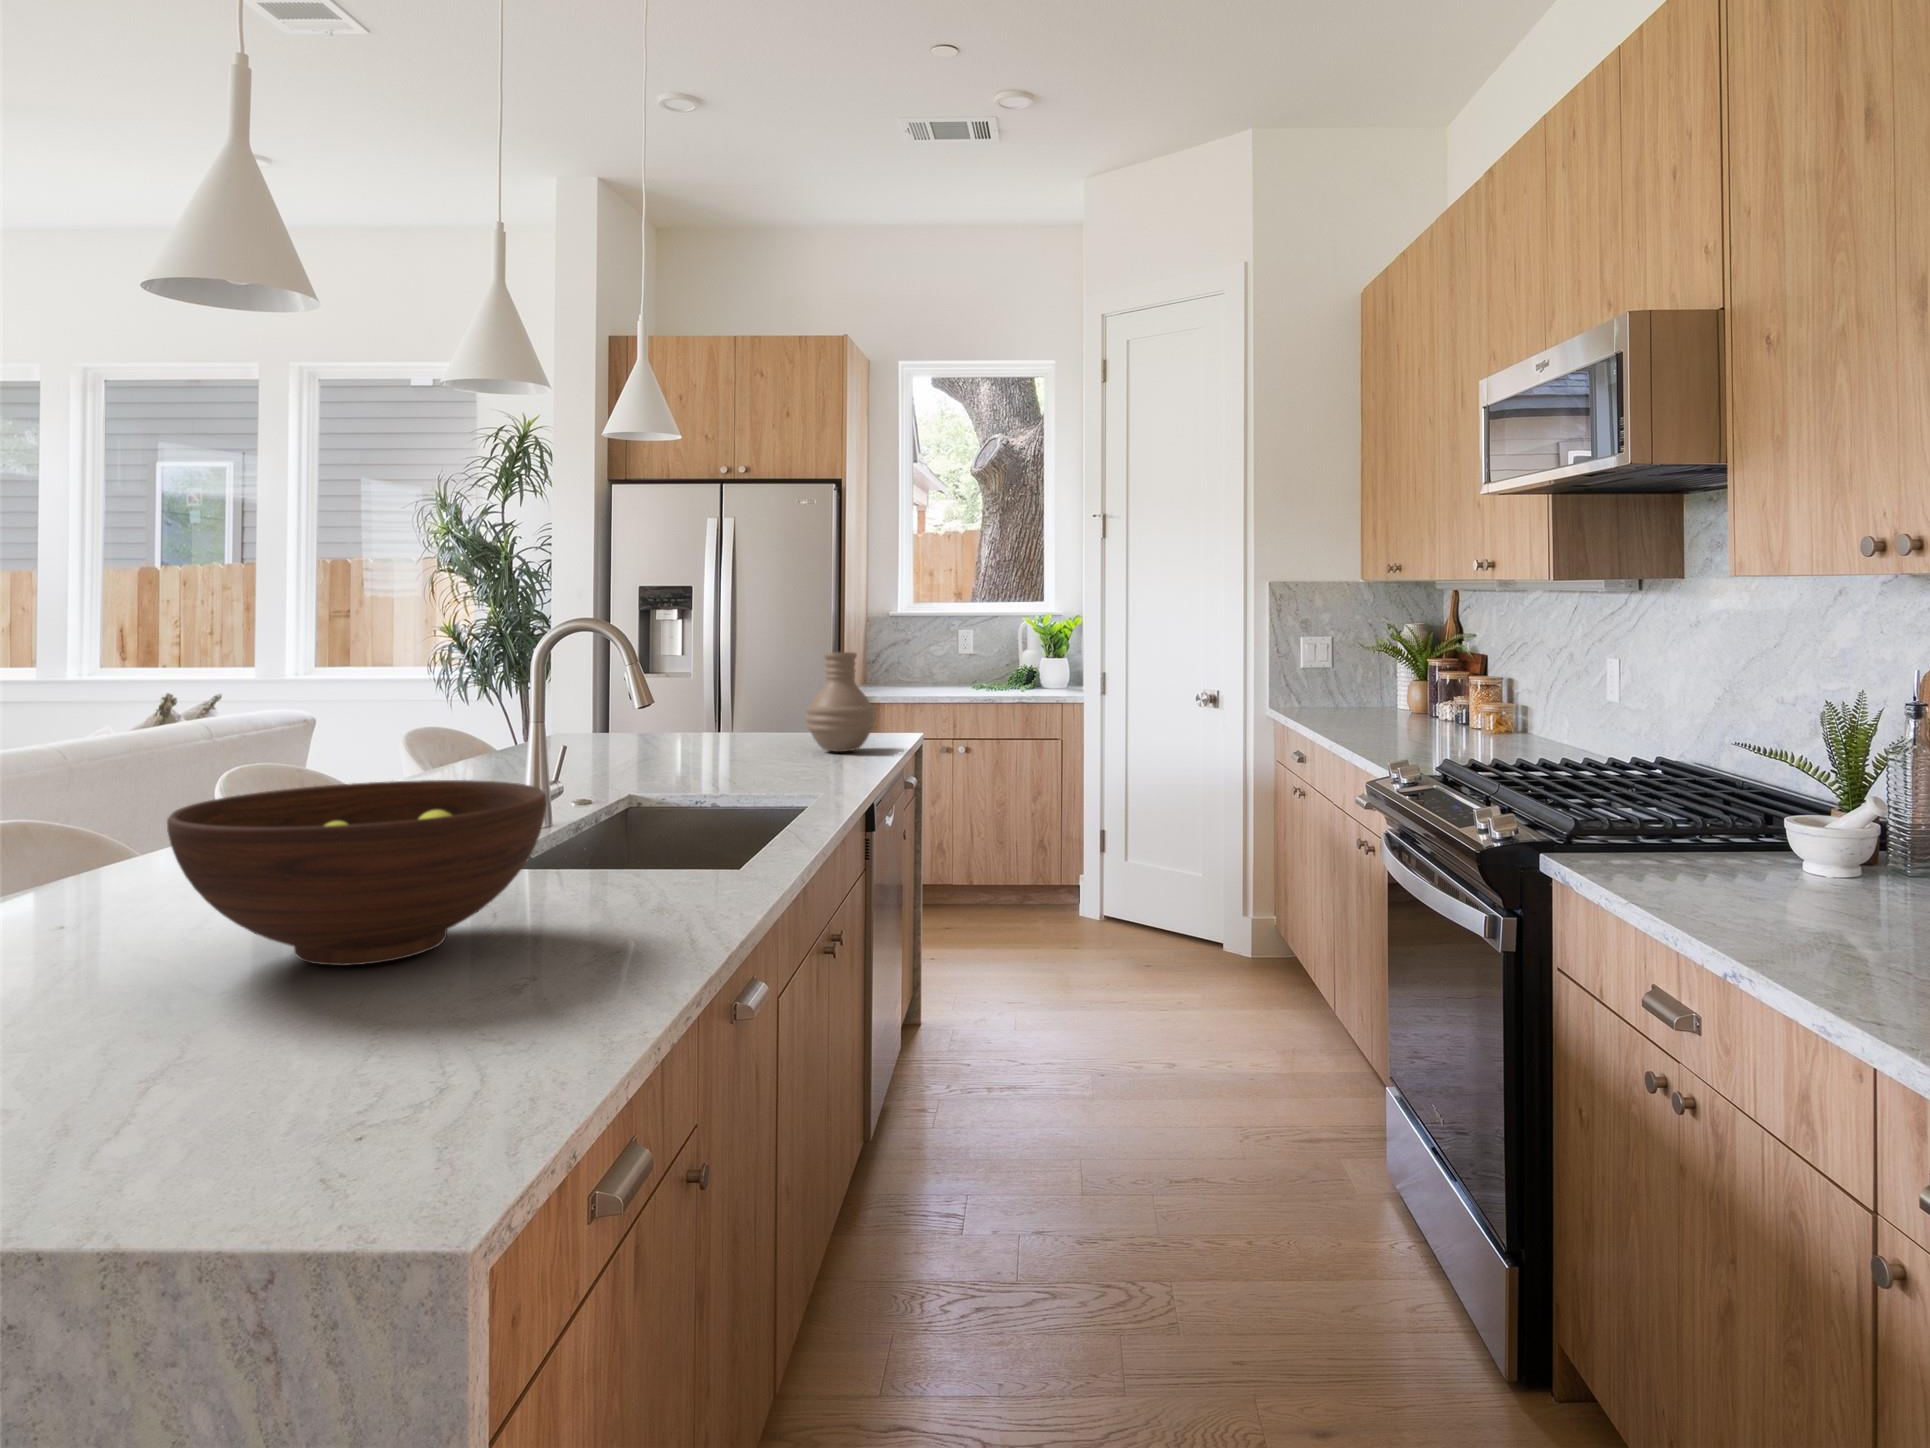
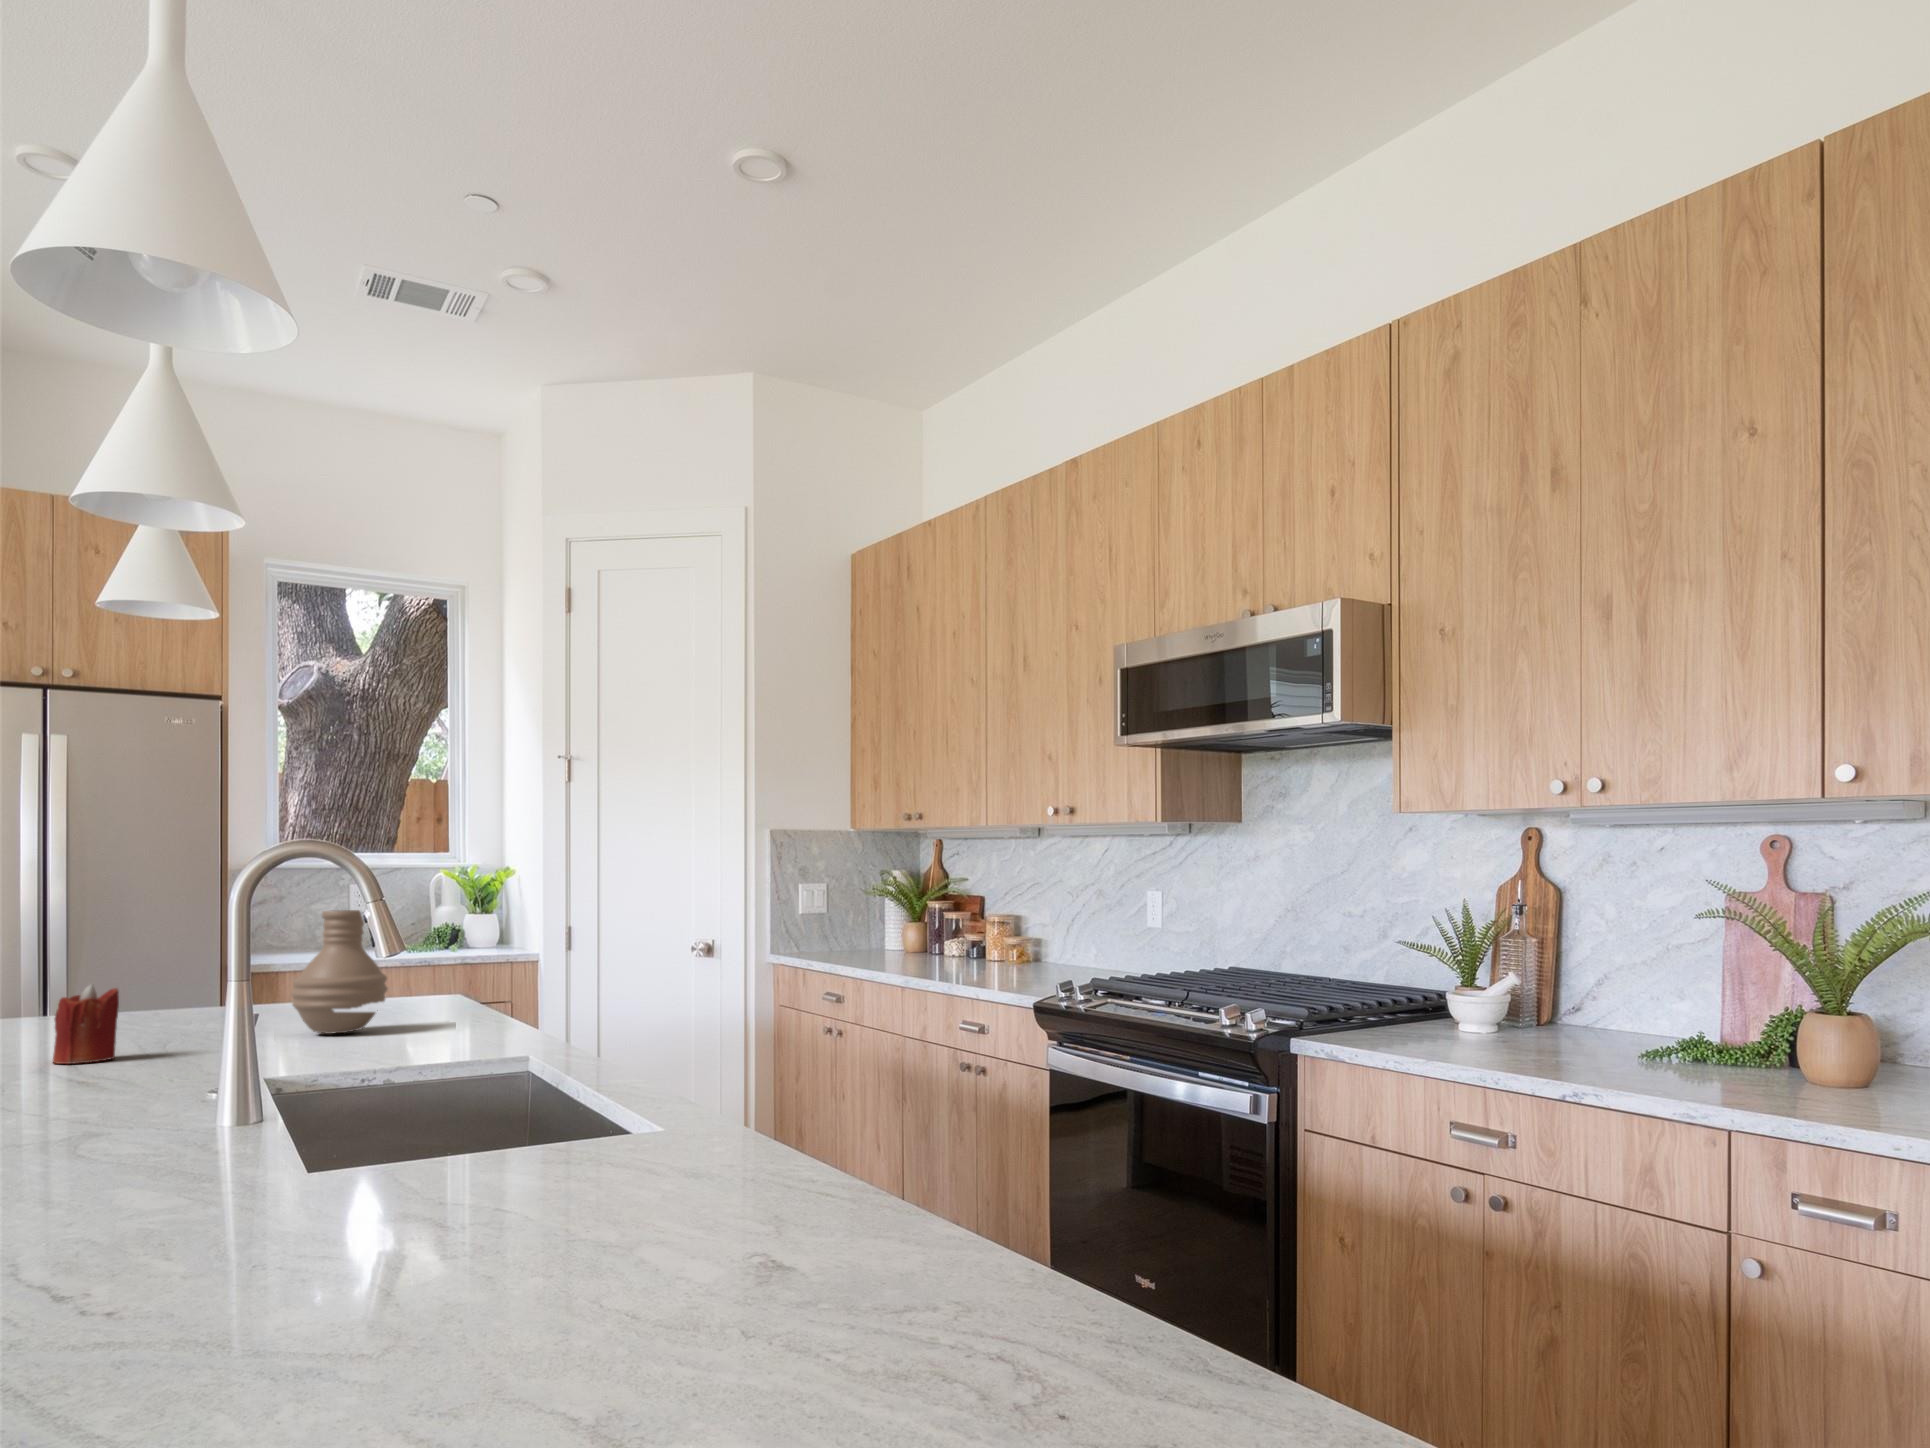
candle: none [631,702,671,760] -> present [53,984,119,1064]
fruit bowl: present [167,780,547,966] -> none [145,1055,571,1284]

